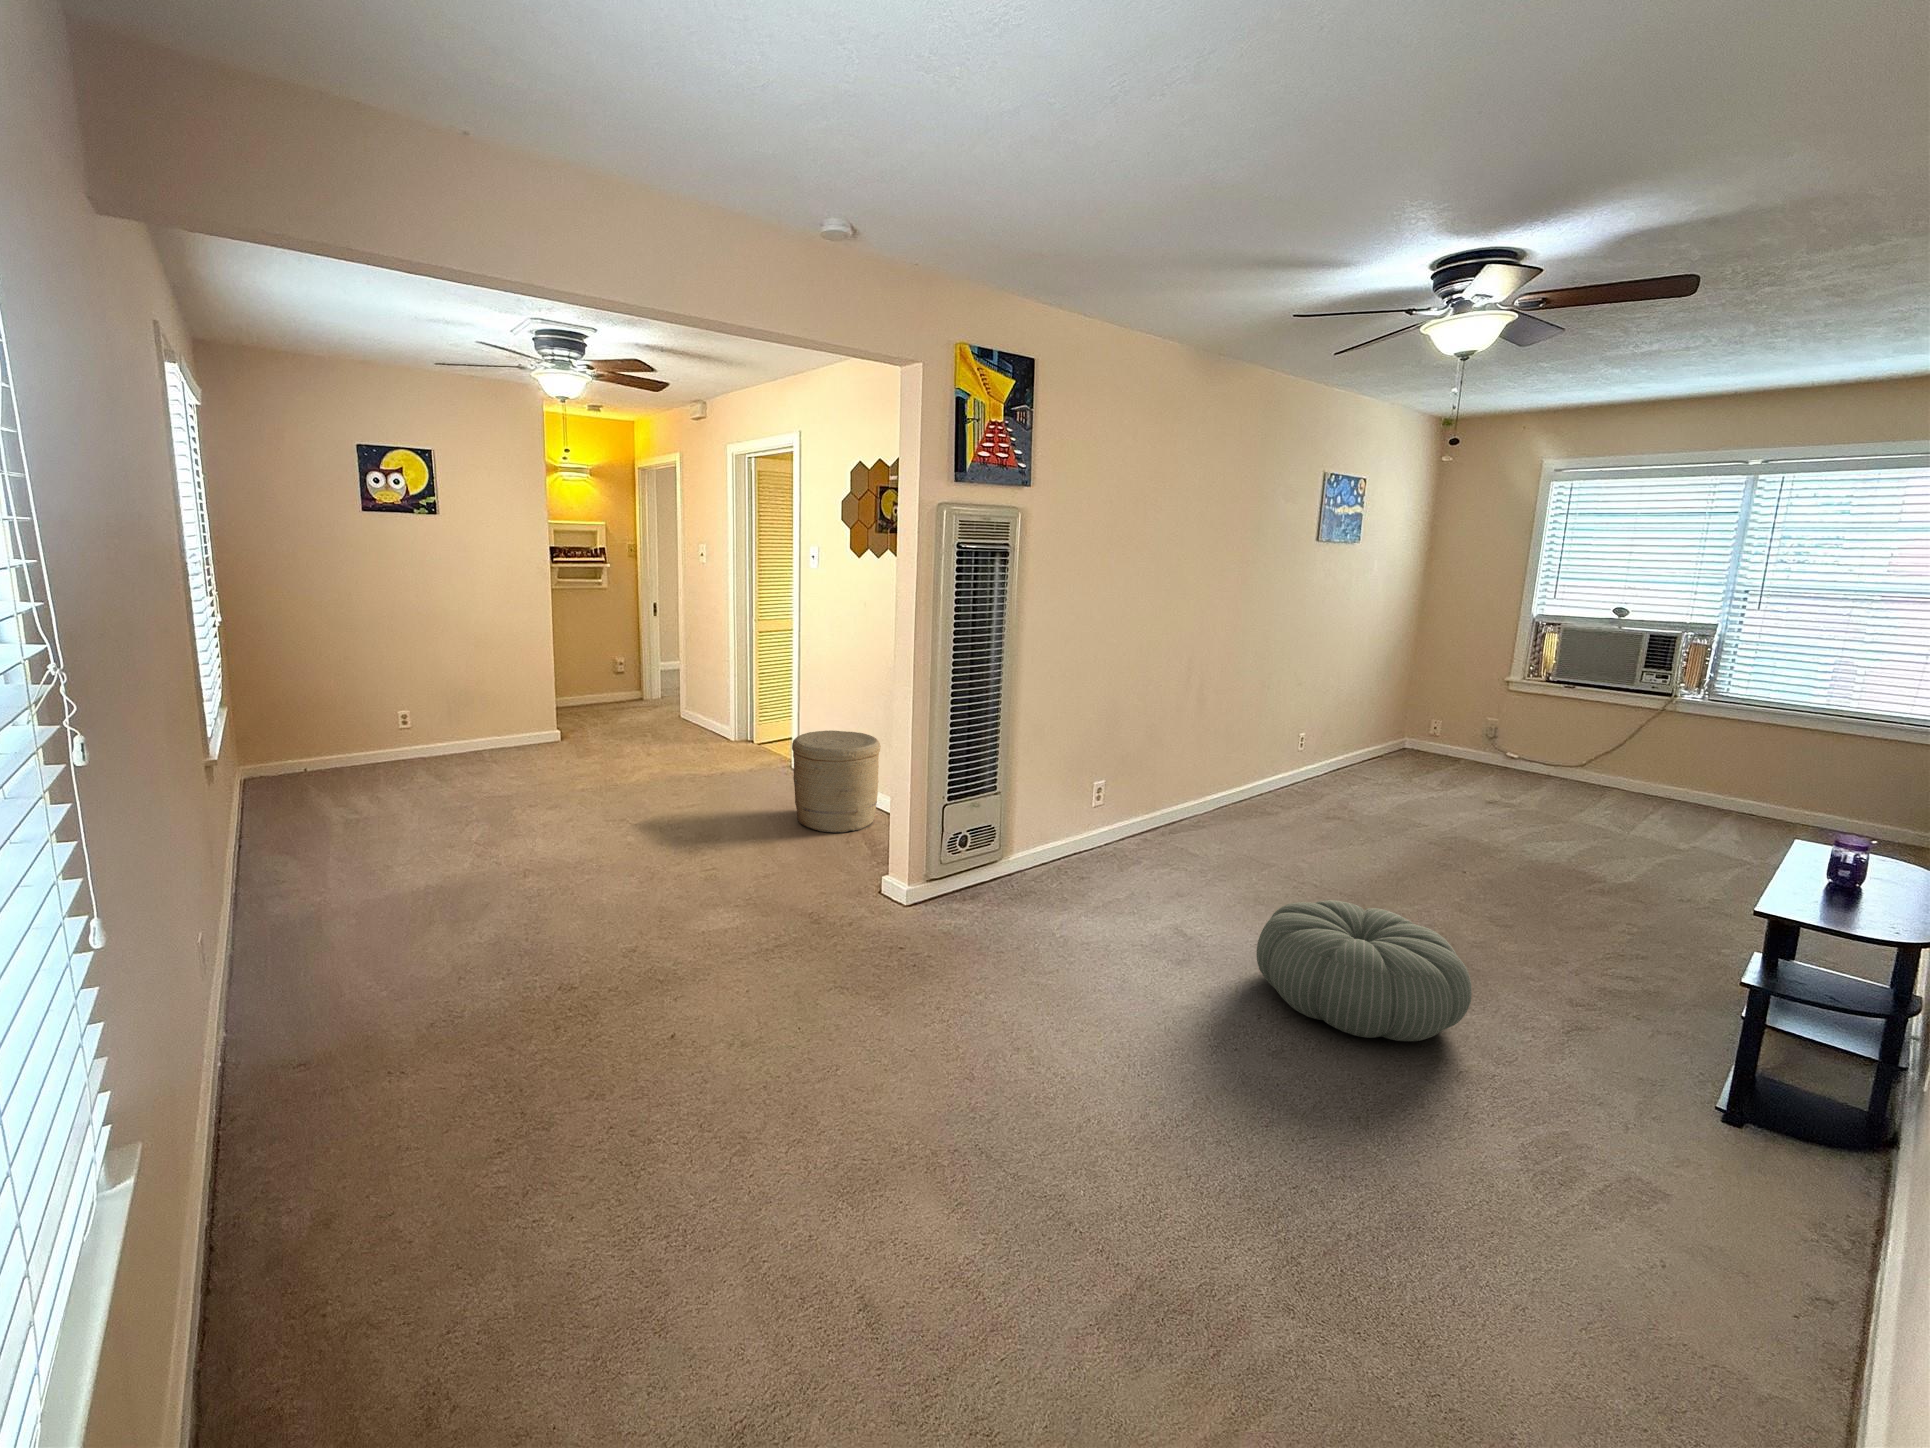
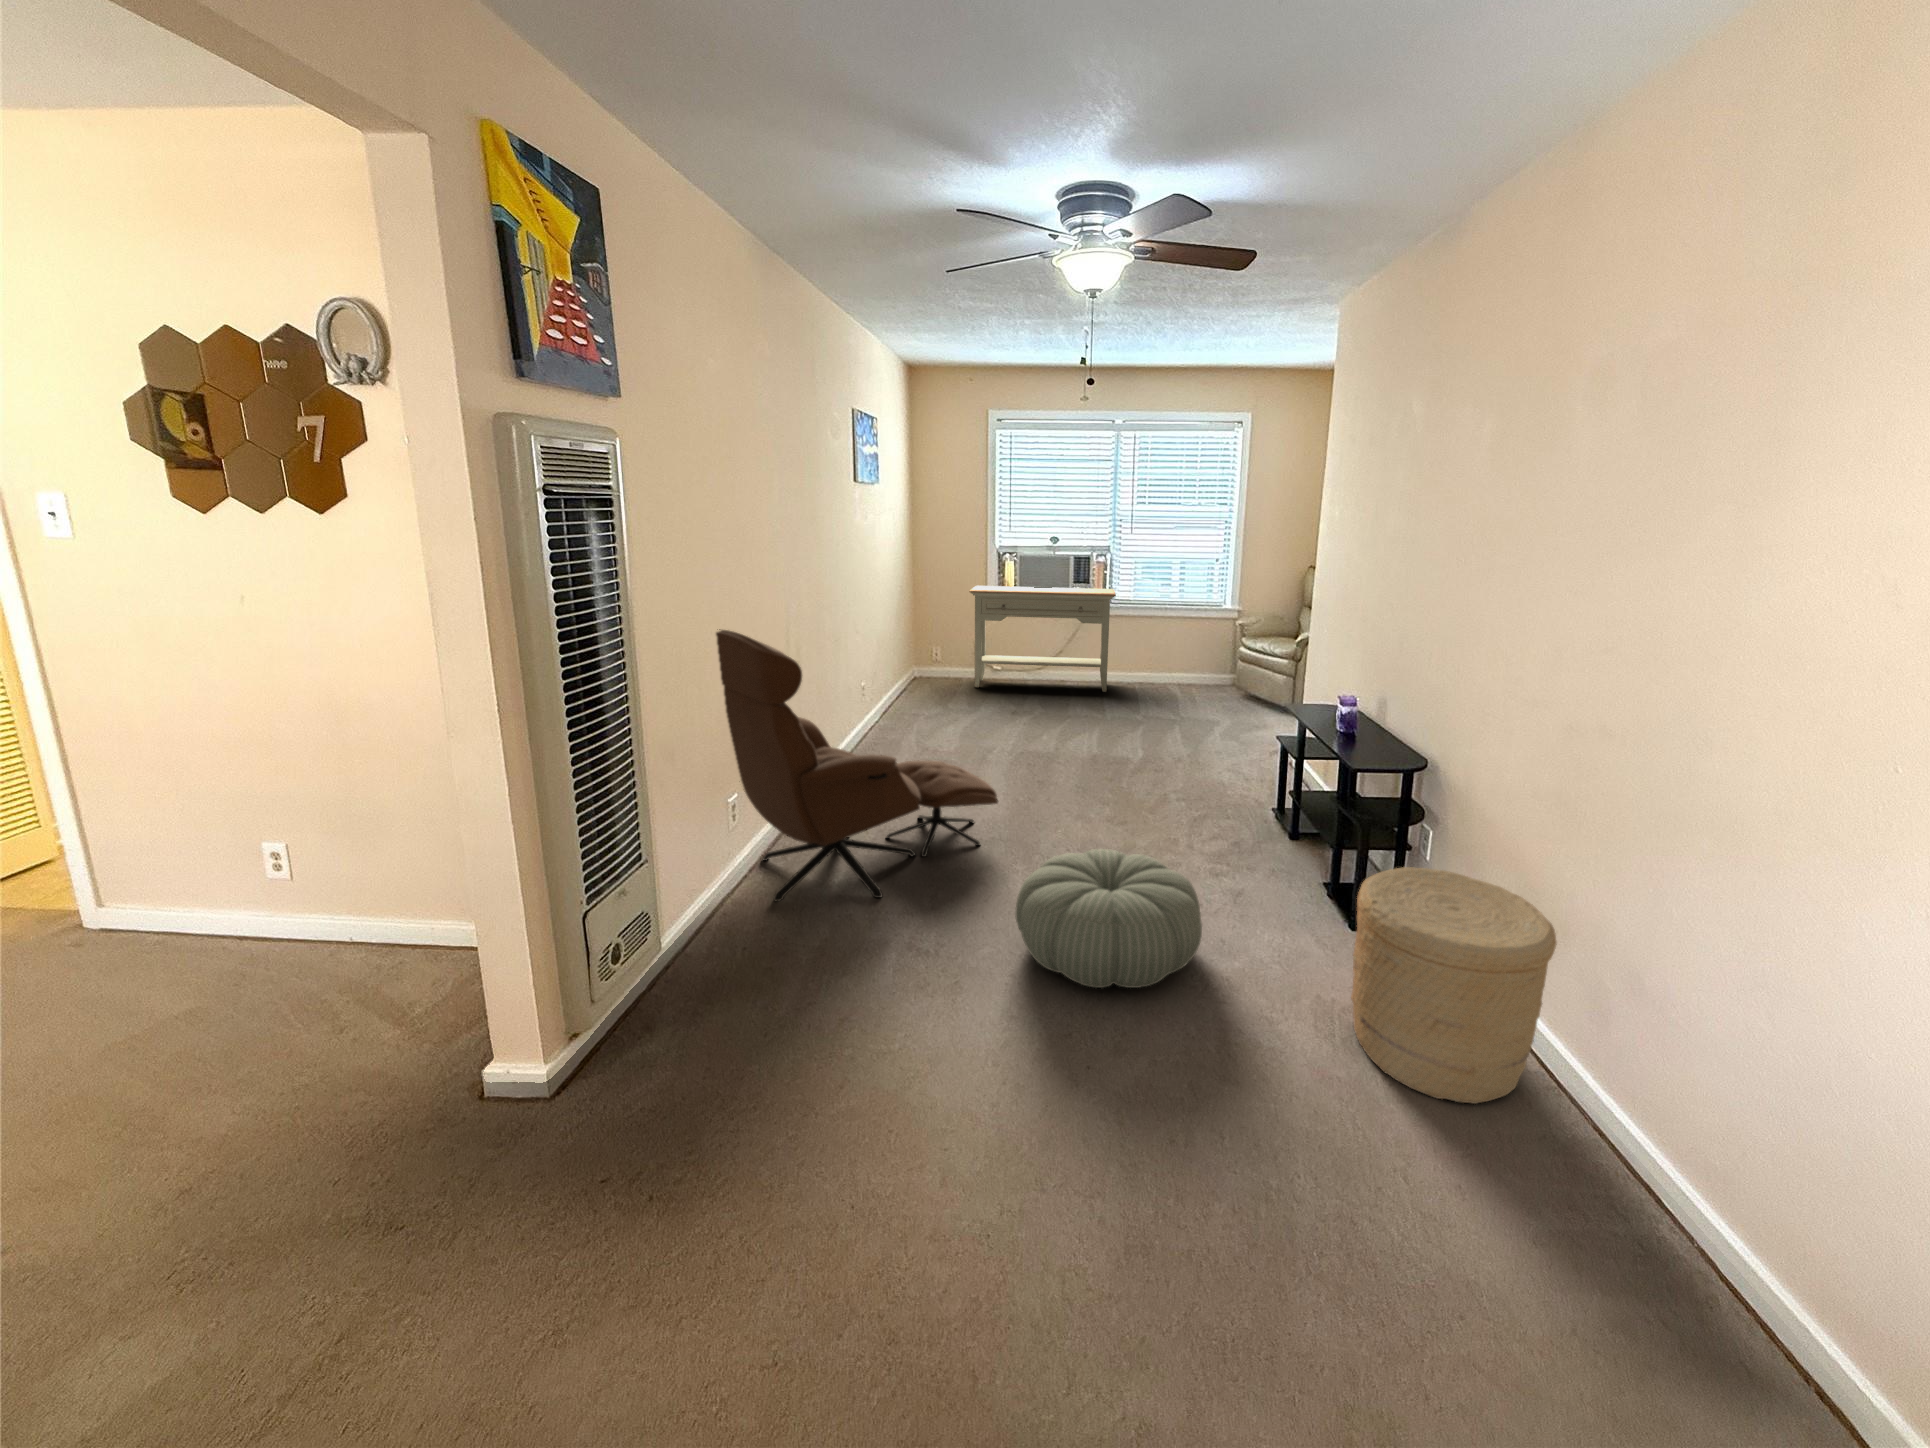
lounge chair: none [1096,651,1344,895] -> present [716,629,998,901]
console table: none [1469,659,1715,815] -> present [969,586,1116,692]
woven basket: present [792,731,881,833] -> present [1351,867,1557,1104]

